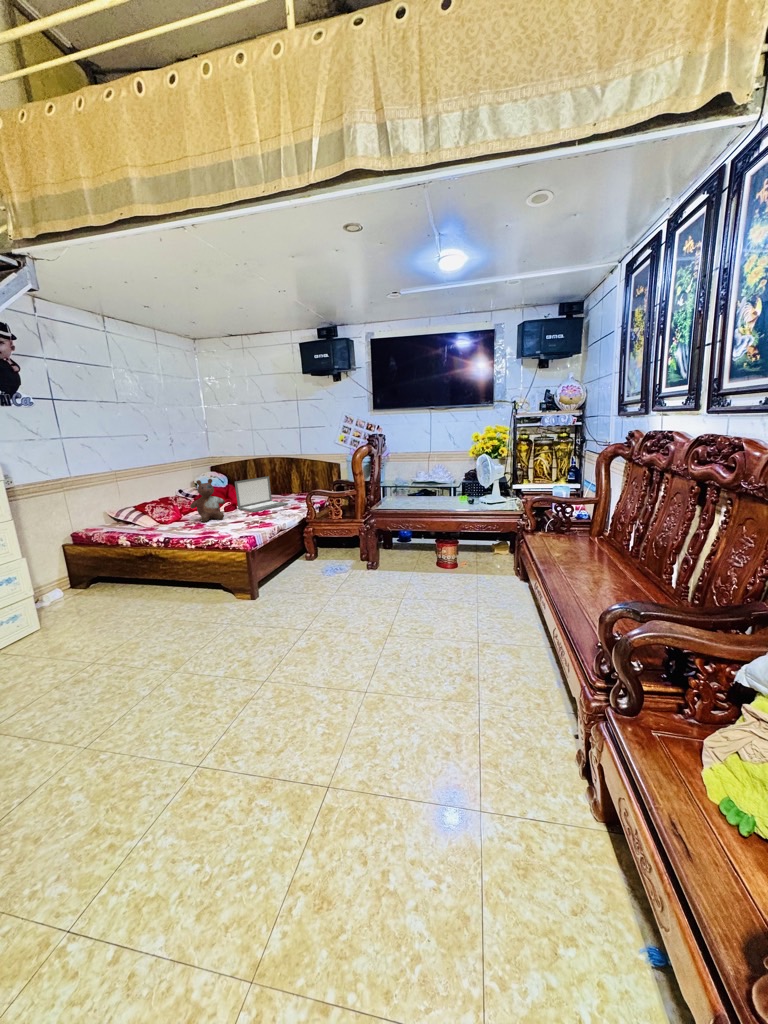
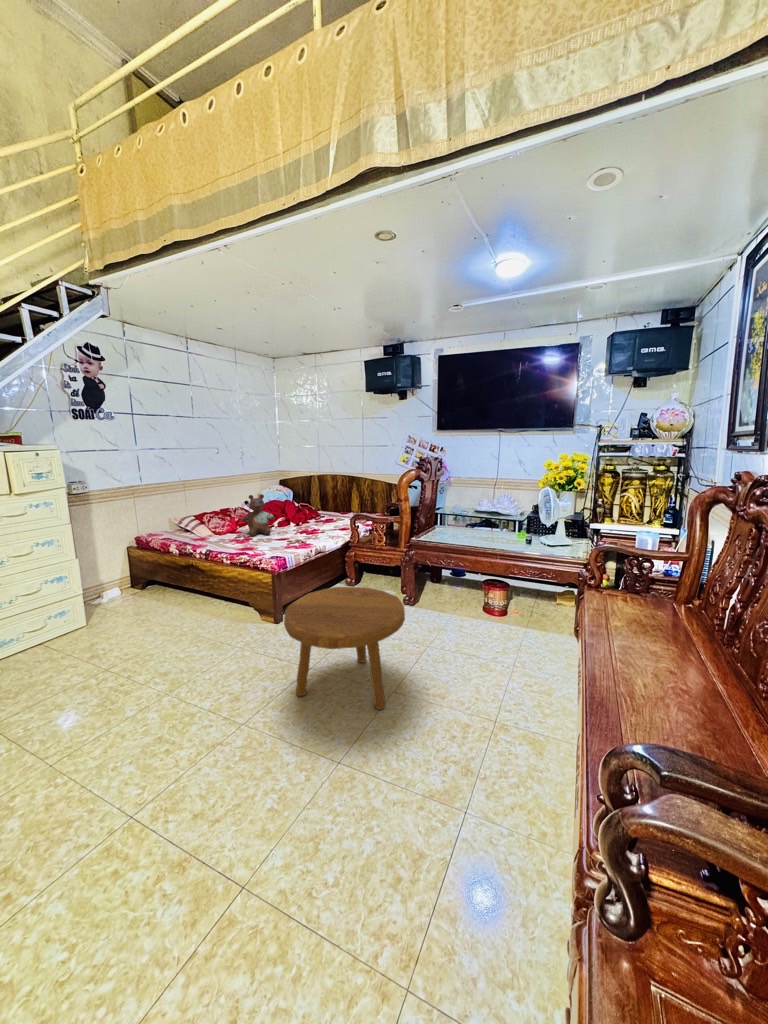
laptop: present [235,476,288,512] -> none [288,494,338,530]
footstool: none [283,551,392,653] -> present [284,587,405,710]

